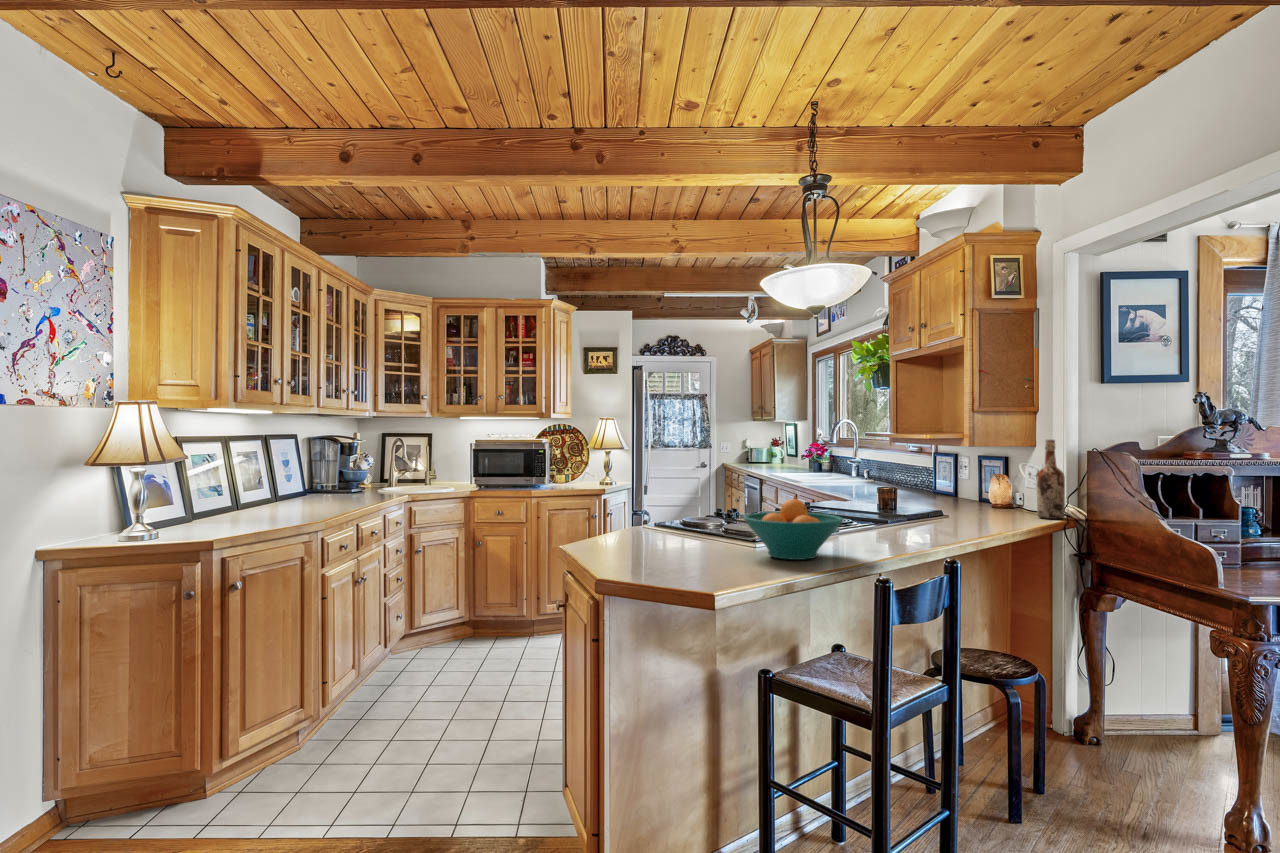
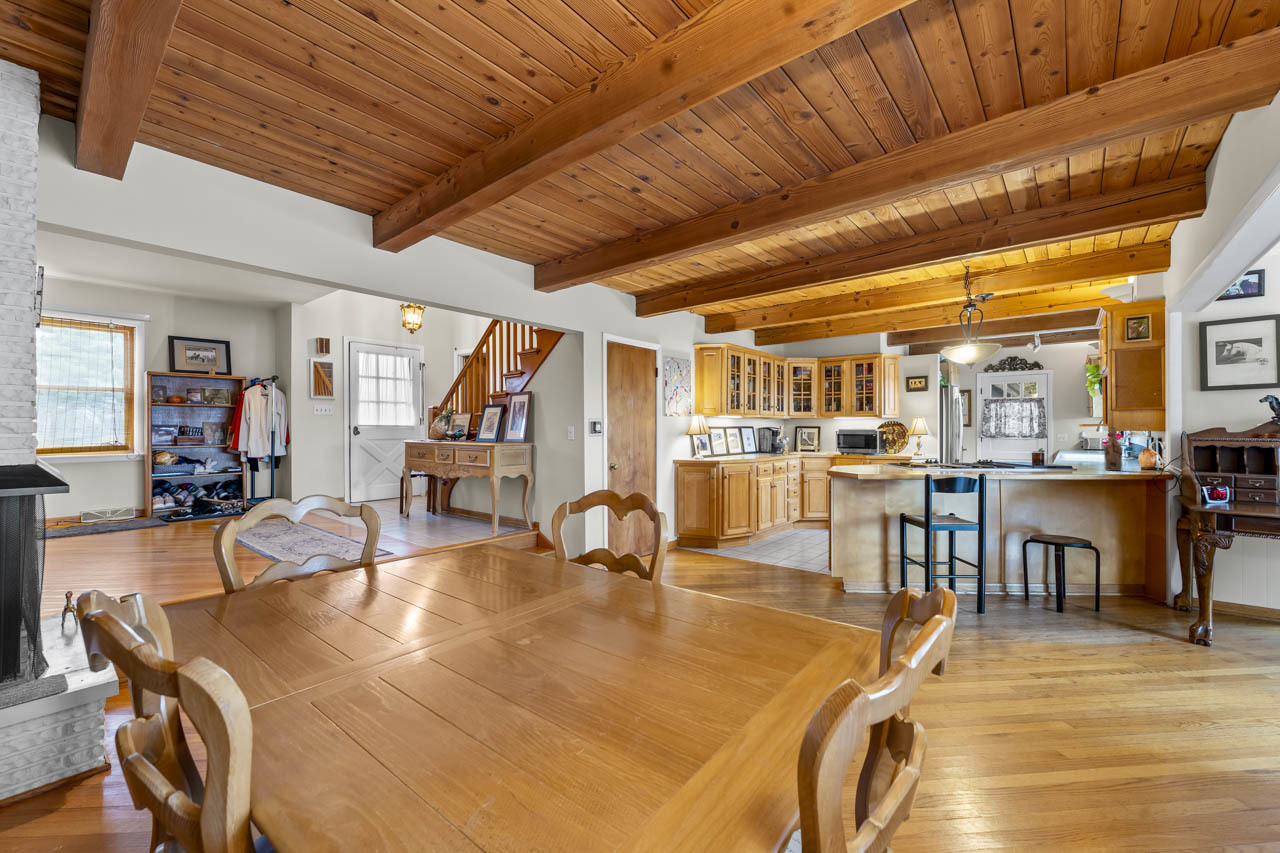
fruit bowl: present [743,499,843,560] -> none [887,449,929,471]

